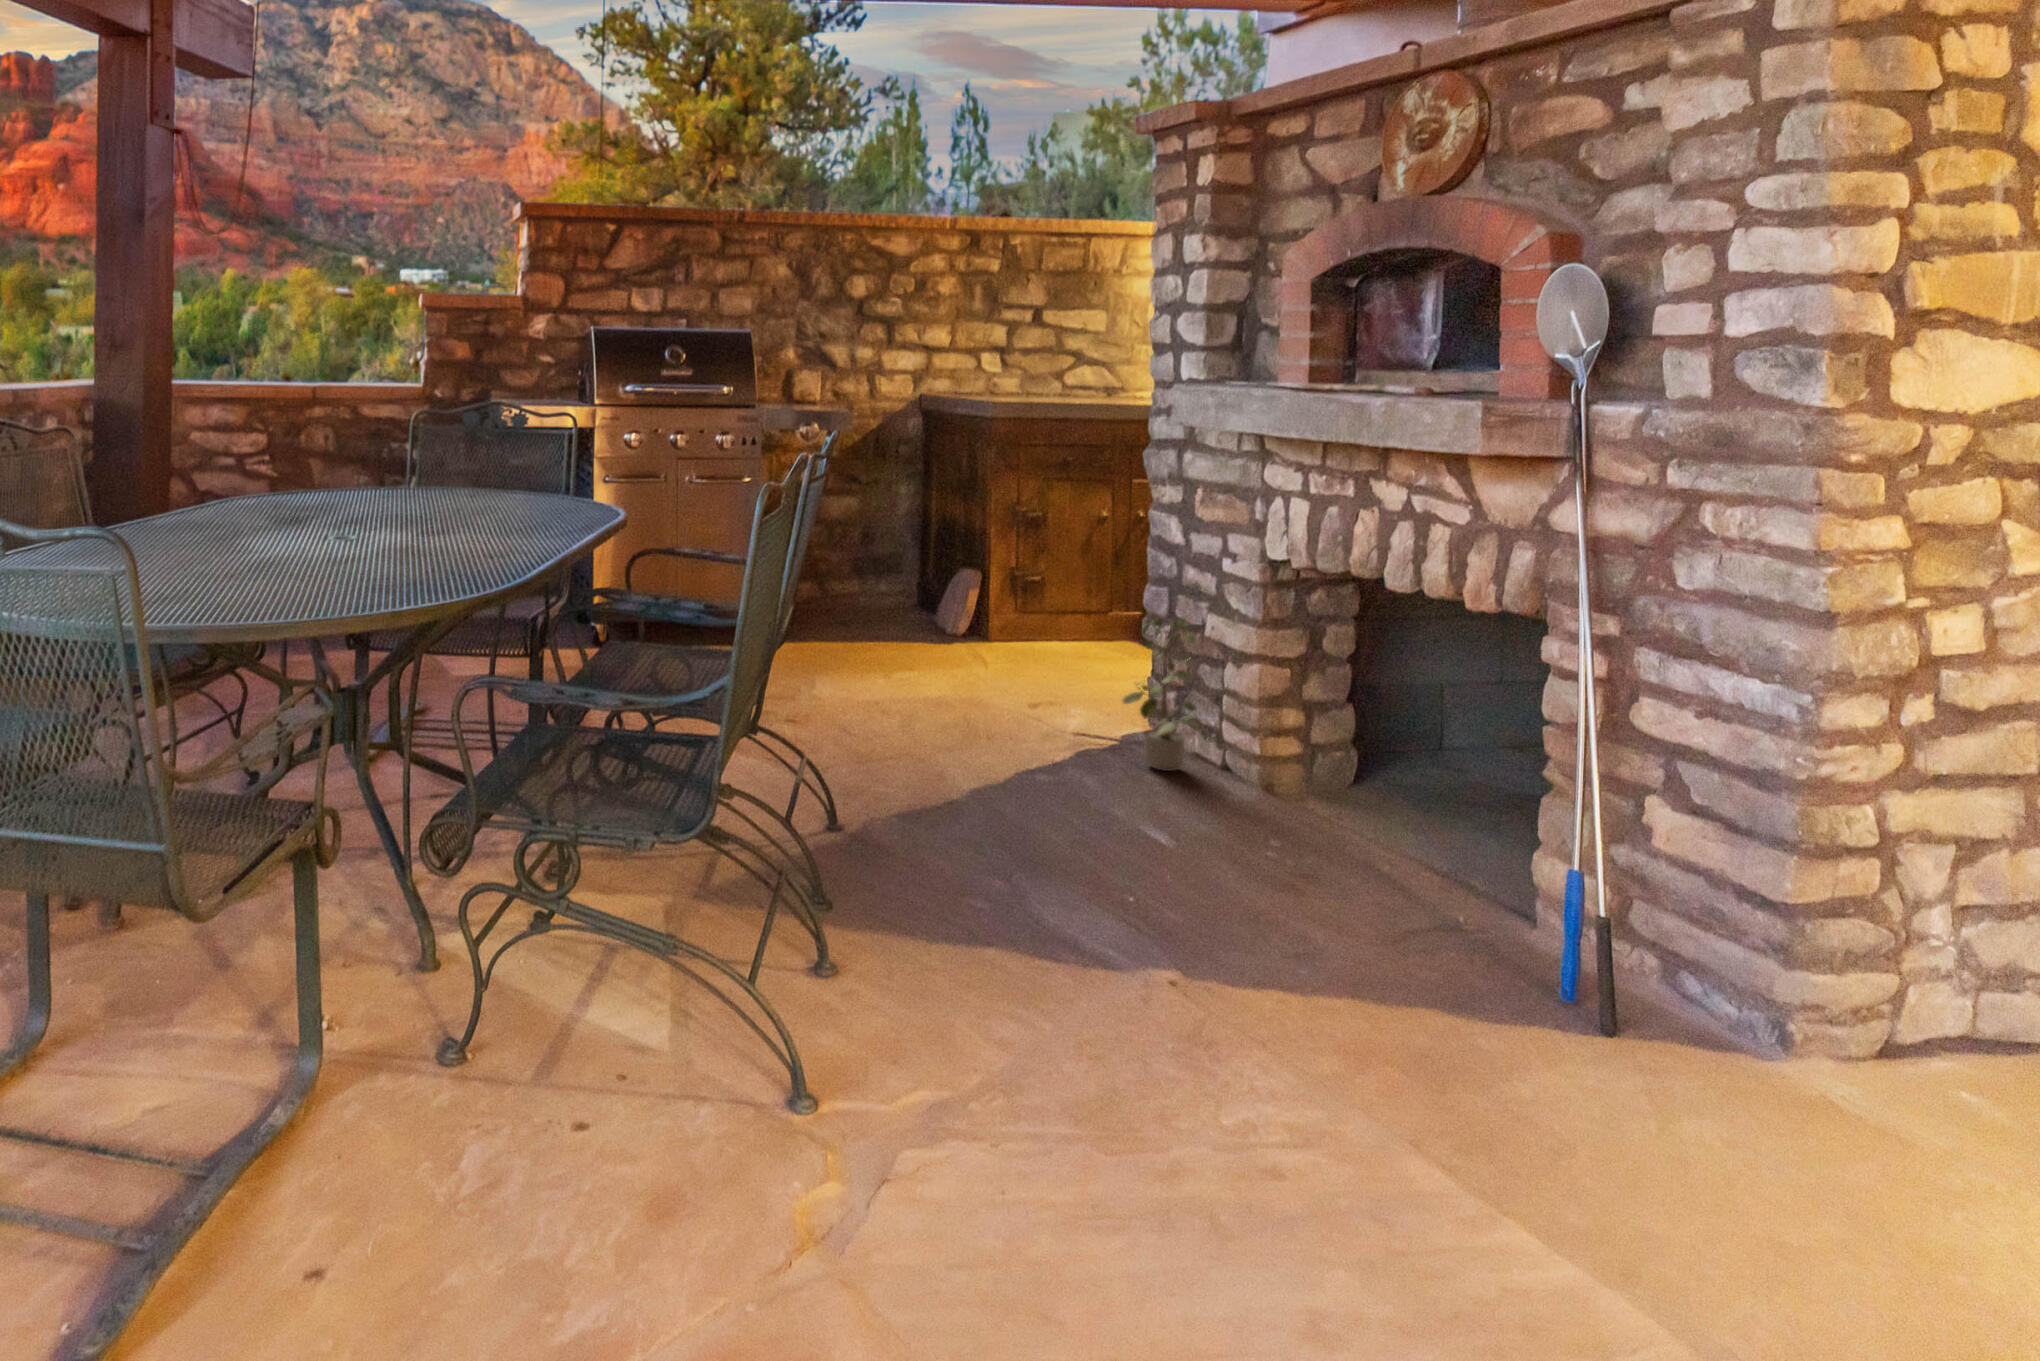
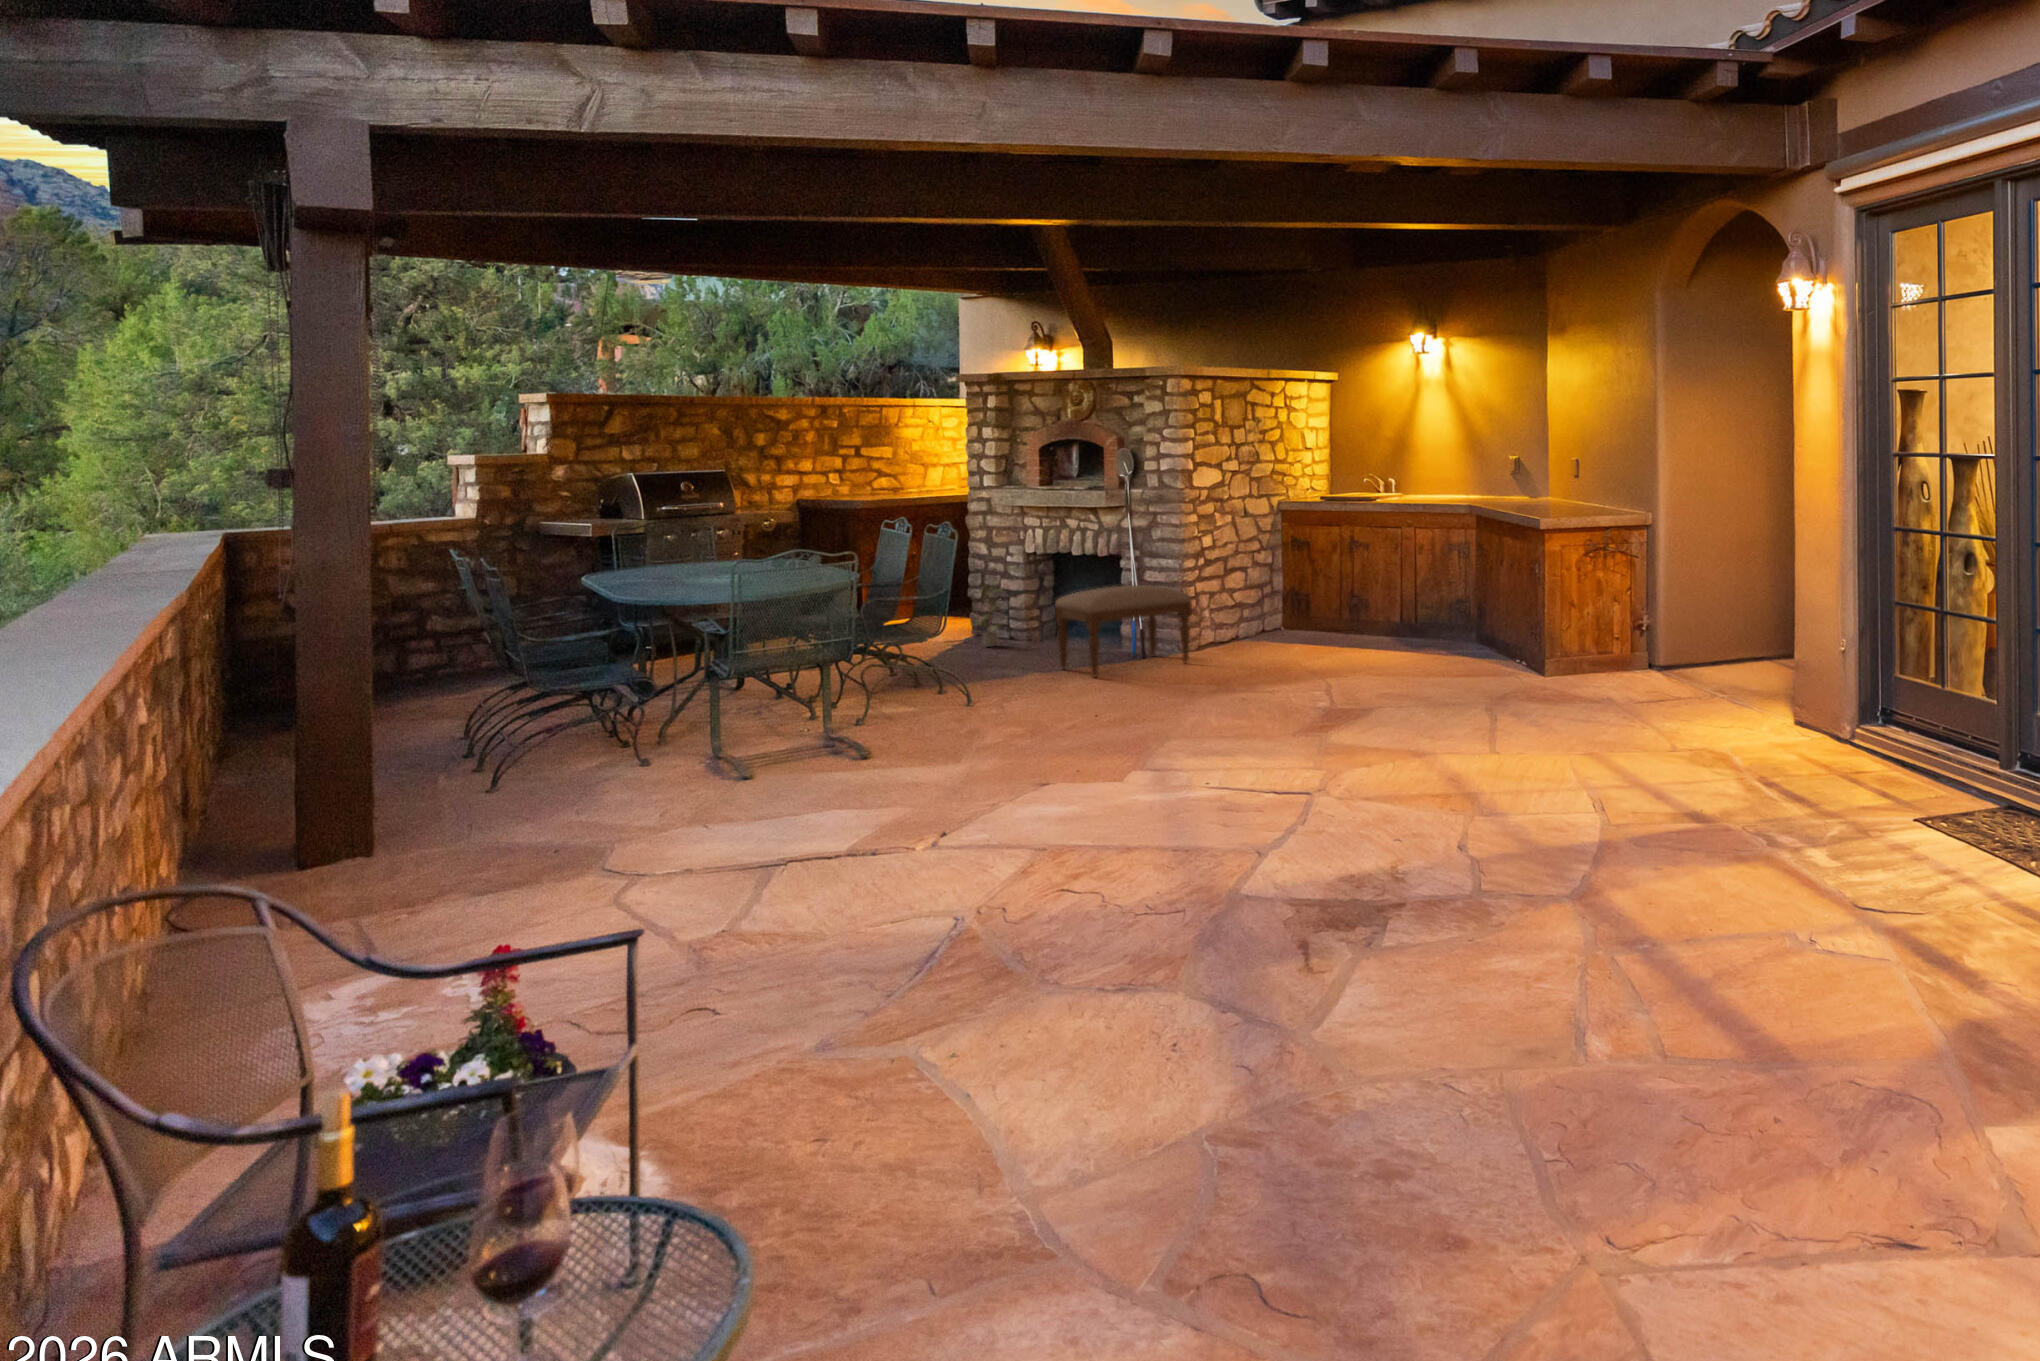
ottoman: none [1239,736,1877,1189] -> present [1055,585,1192,677]

